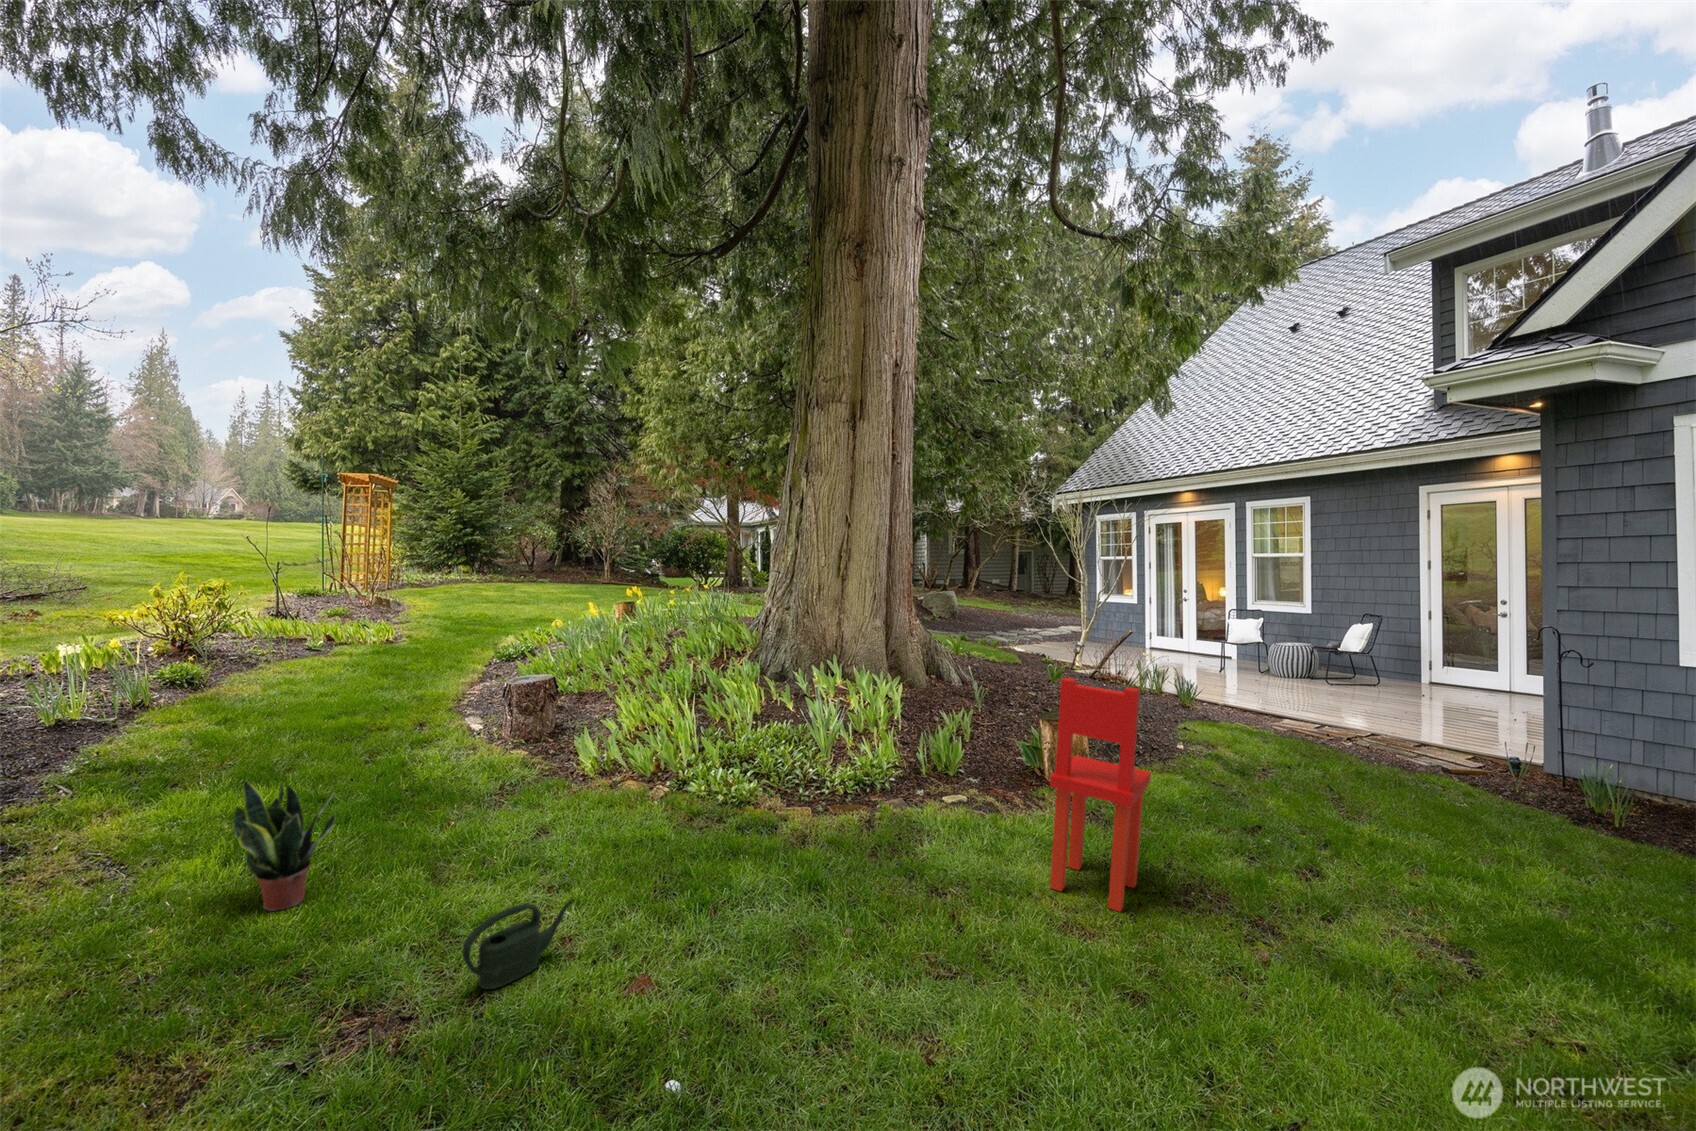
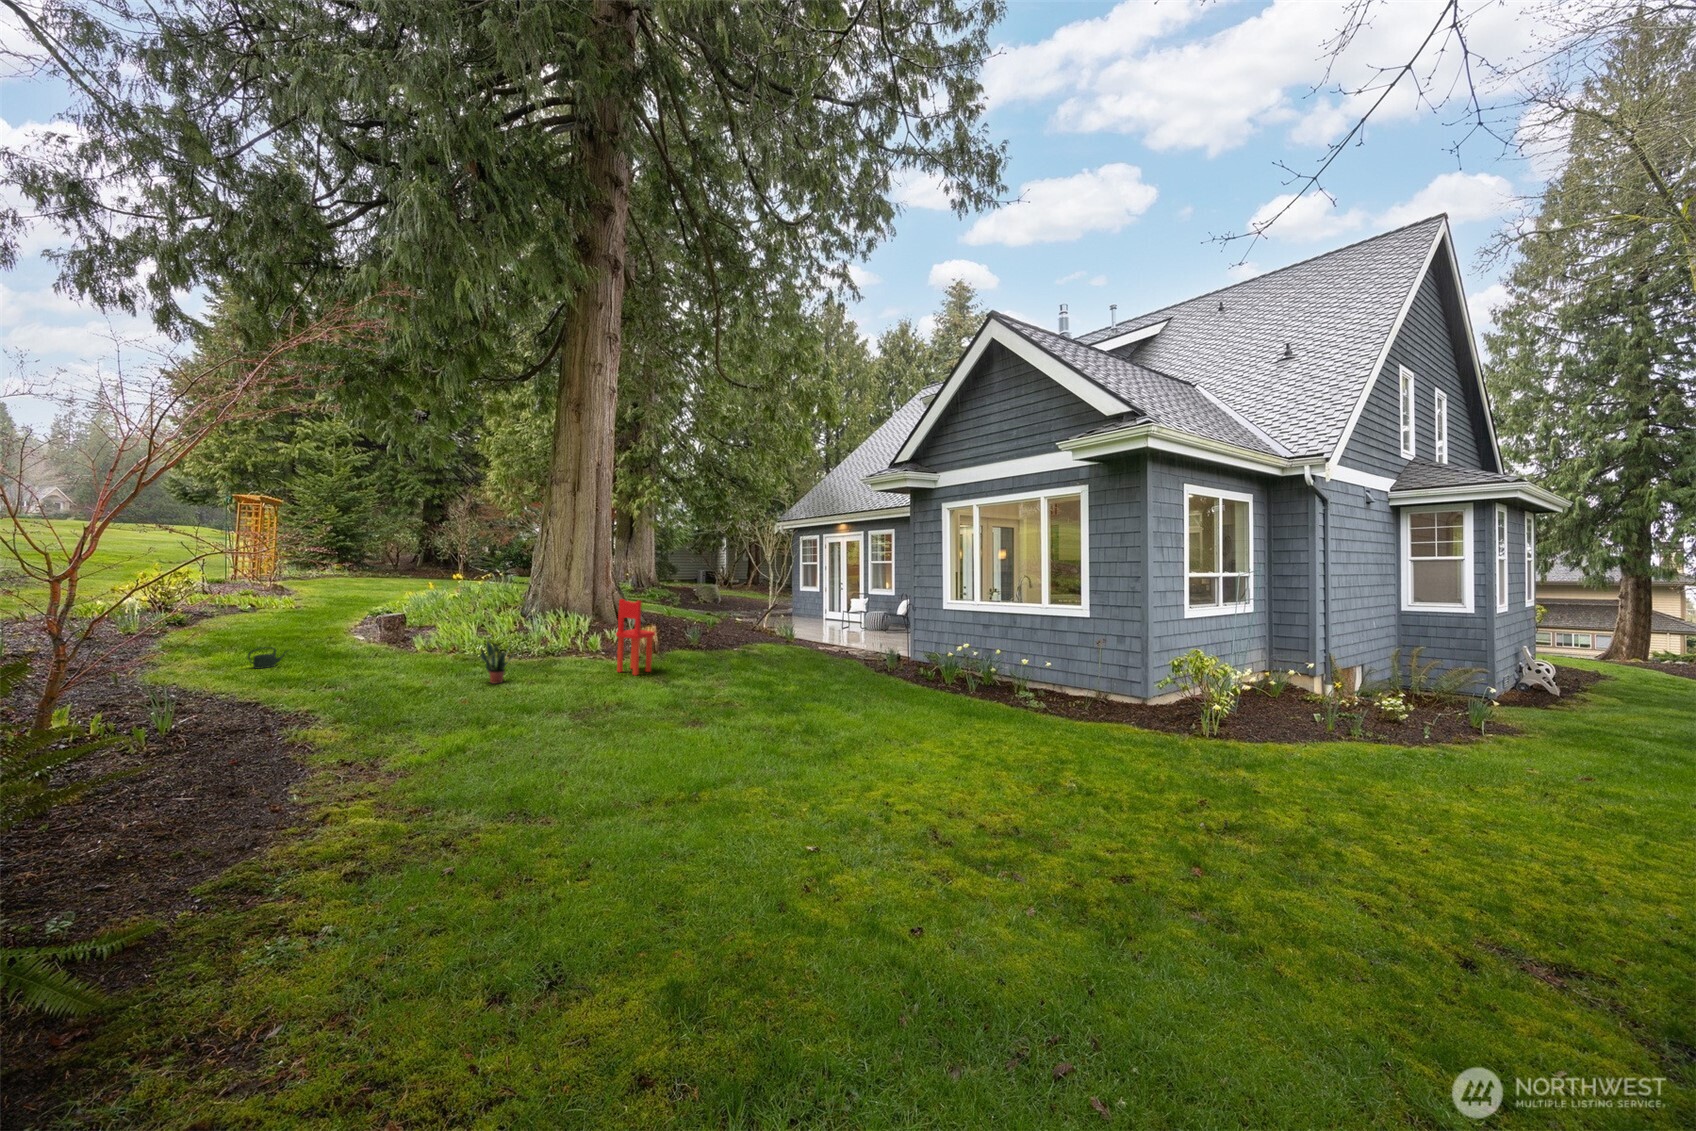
potted plant: present [233,781,335,911] -> present [481,641,513,684]
watering can: present [462,899,574,989] -> present [248,647,286,669]

